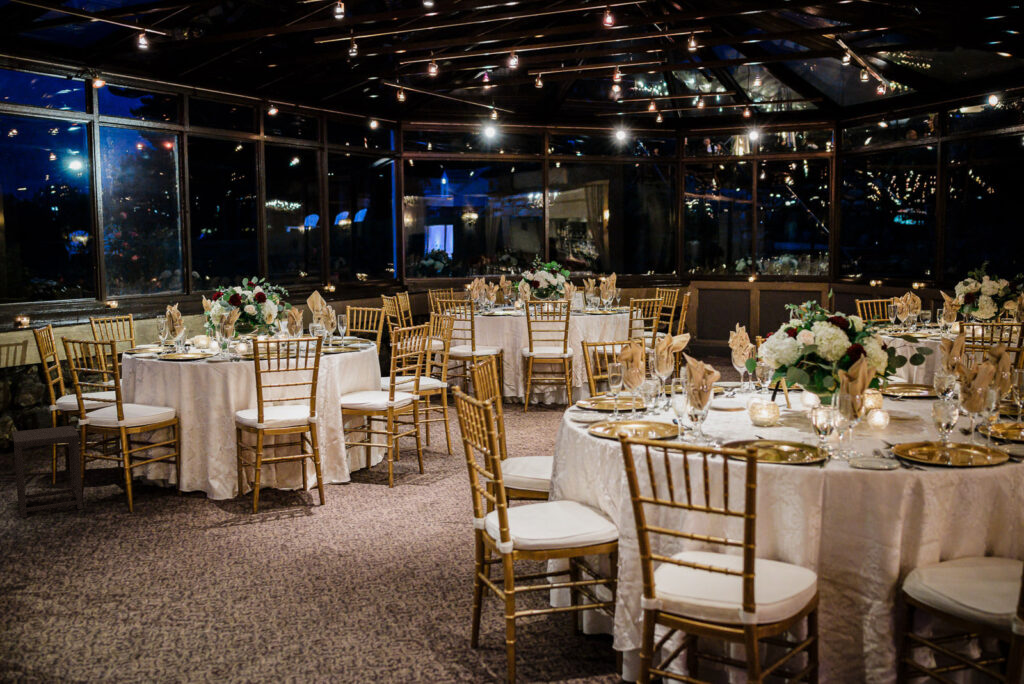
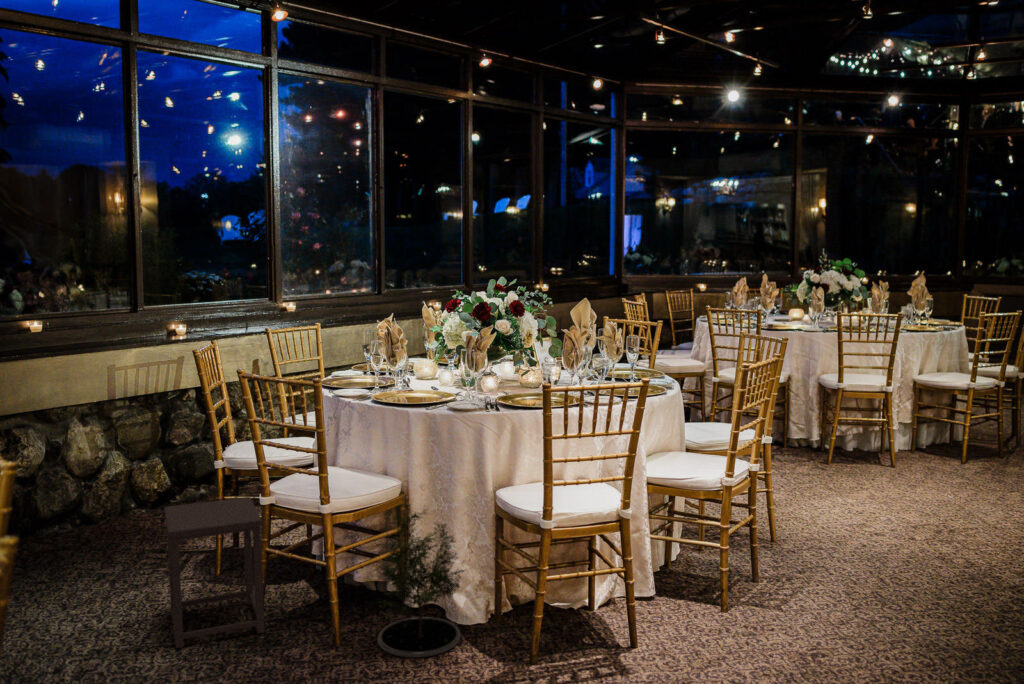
potted tree: none [152,415,216,514] -> present [374,498,465,658]

